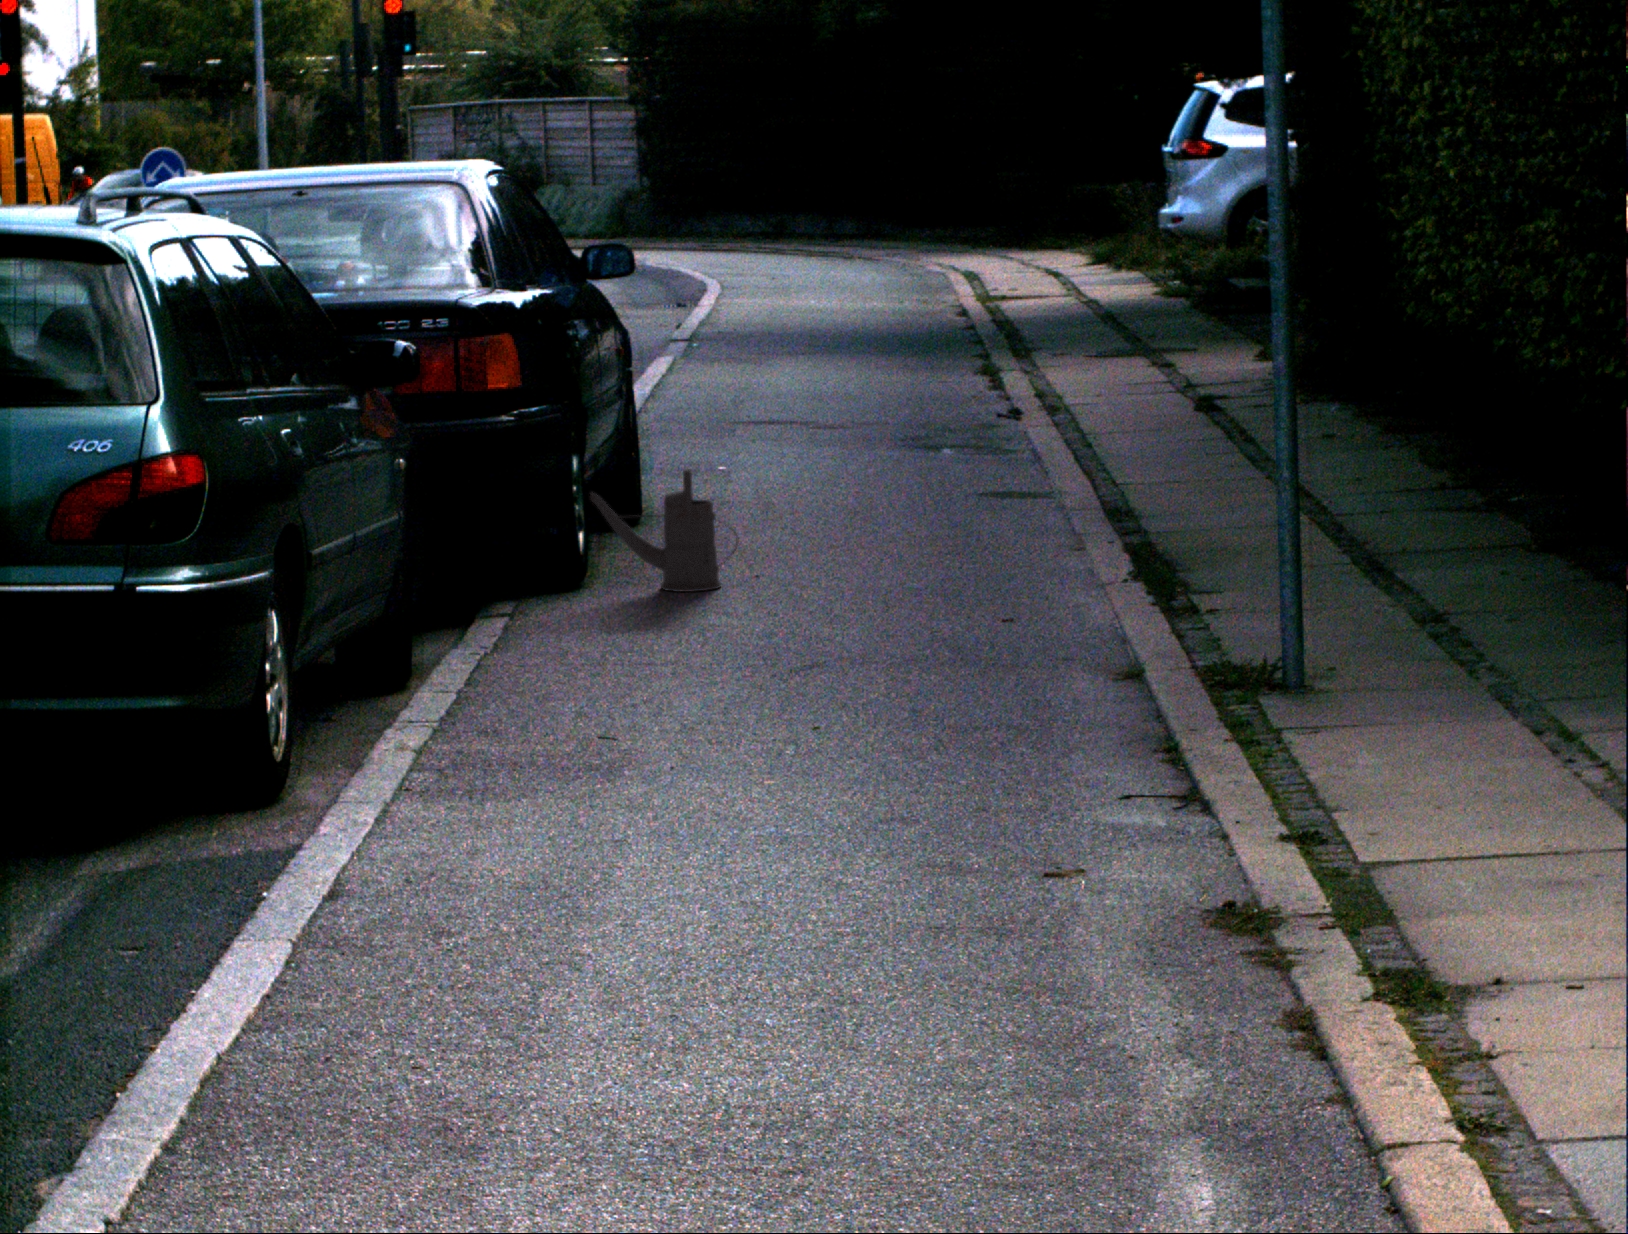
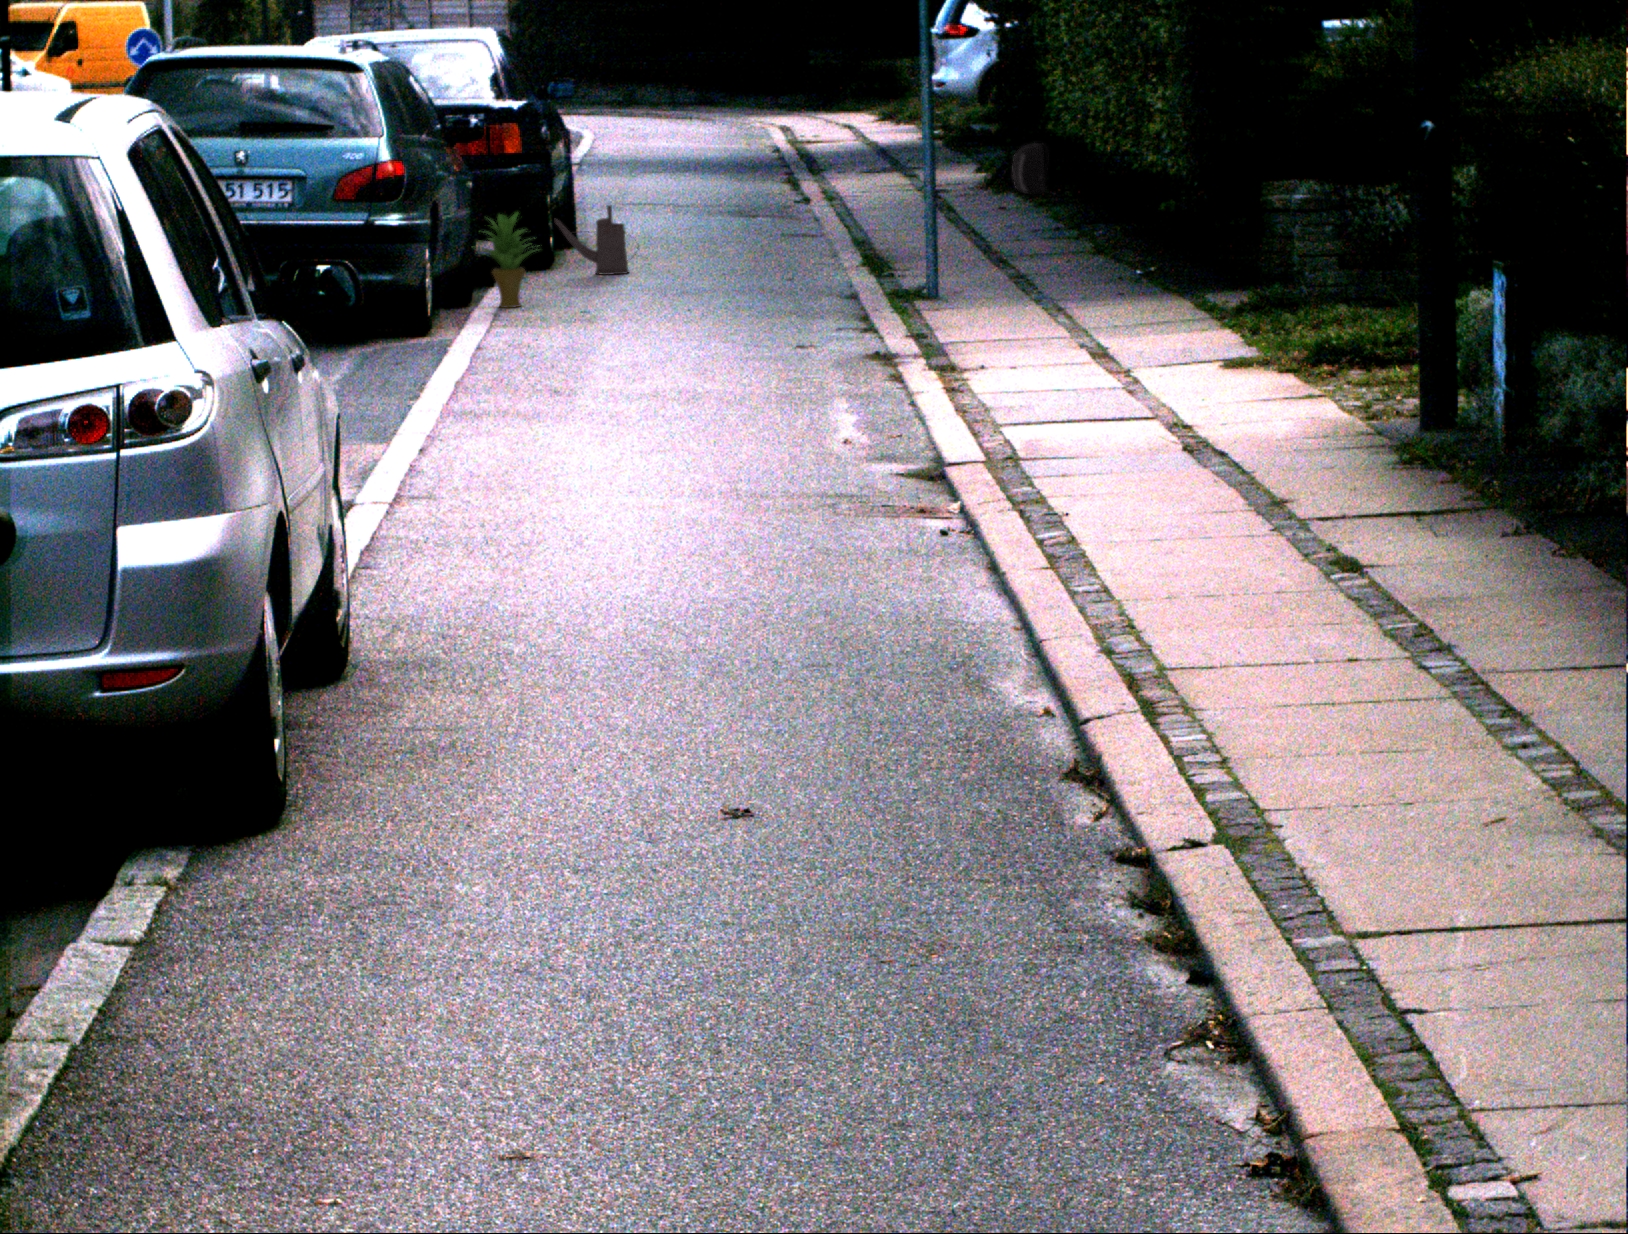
backpack: none [1325,323,1390,401] -> present [1013,143,1049,194]
potted plant: none [405,512,542,695] -> present [478,213,533,308]

